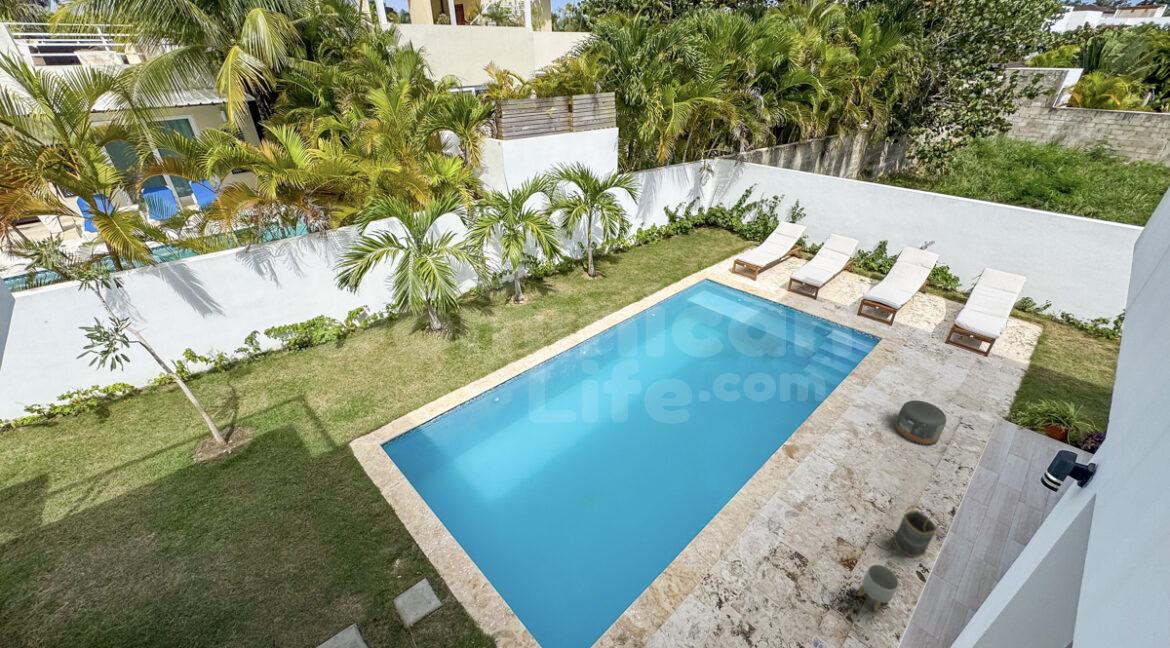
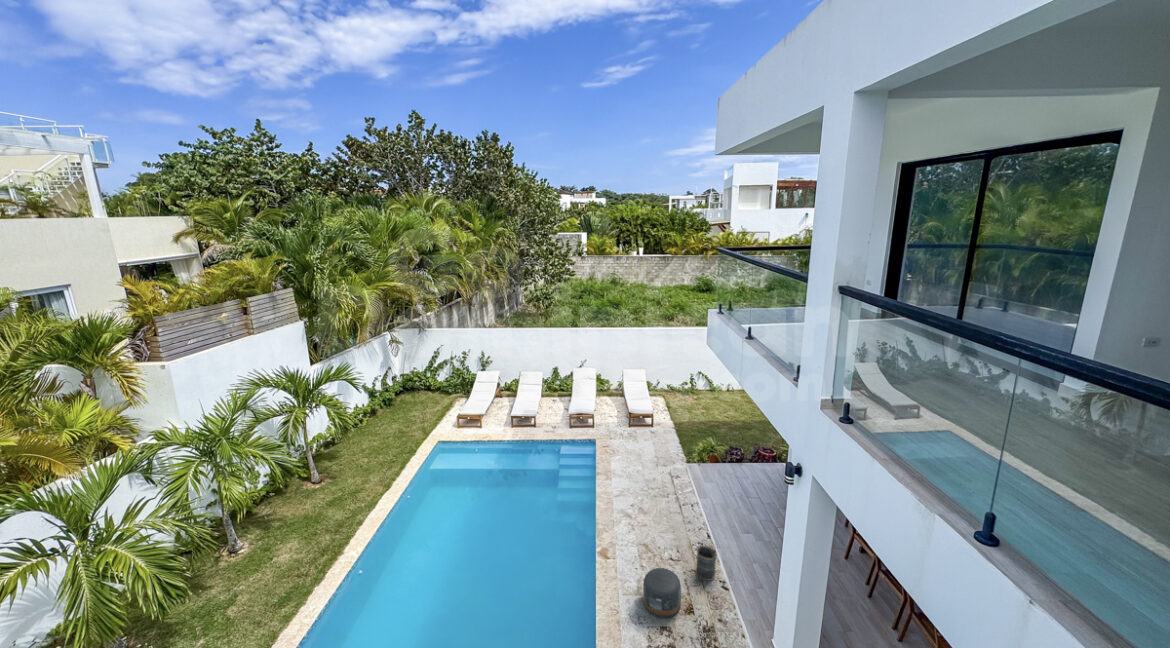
pouf: present [894,400,946,446] -> present [643,568,681,618]
planter: present [858,564,899,612] -> none [707,594,727,631]

